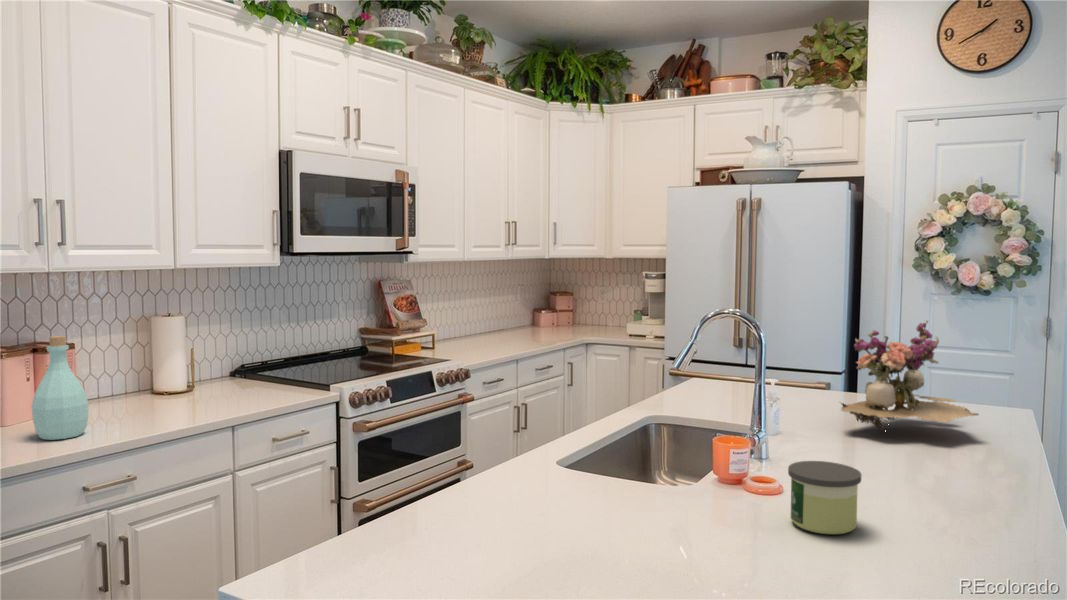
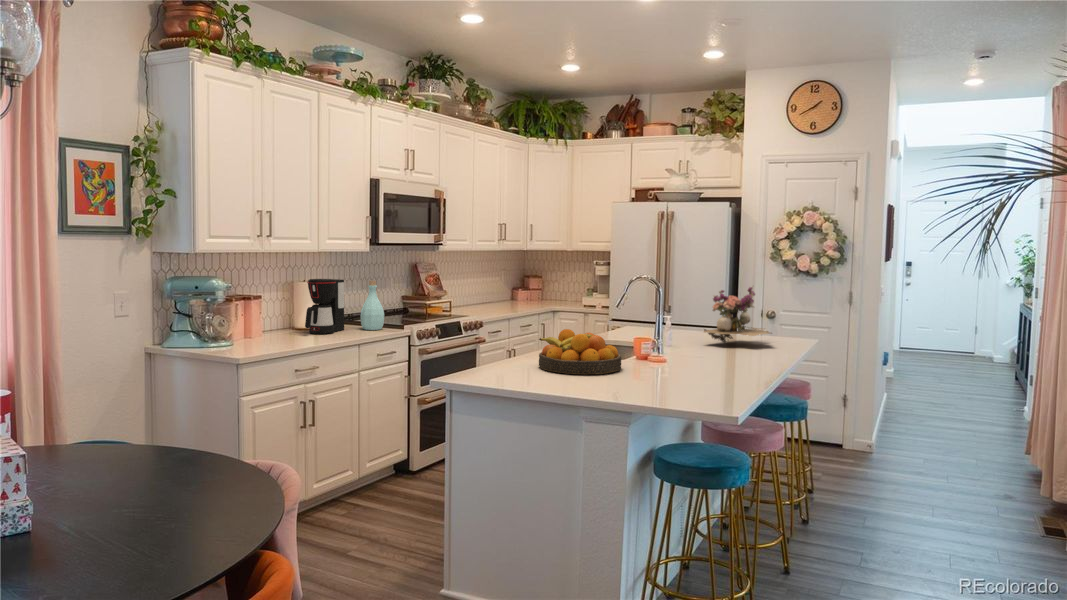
coffee maker: none [145,312,228,406] -> present [305,279,344,334]
bottle: present [32,336,88,440] -> present [361,281,384,330]
fruit bowl: none [503,439,691,568] -> present [539,329,621,374]
candle: present [788,461,861,534] -> none [664,341,695,369]

